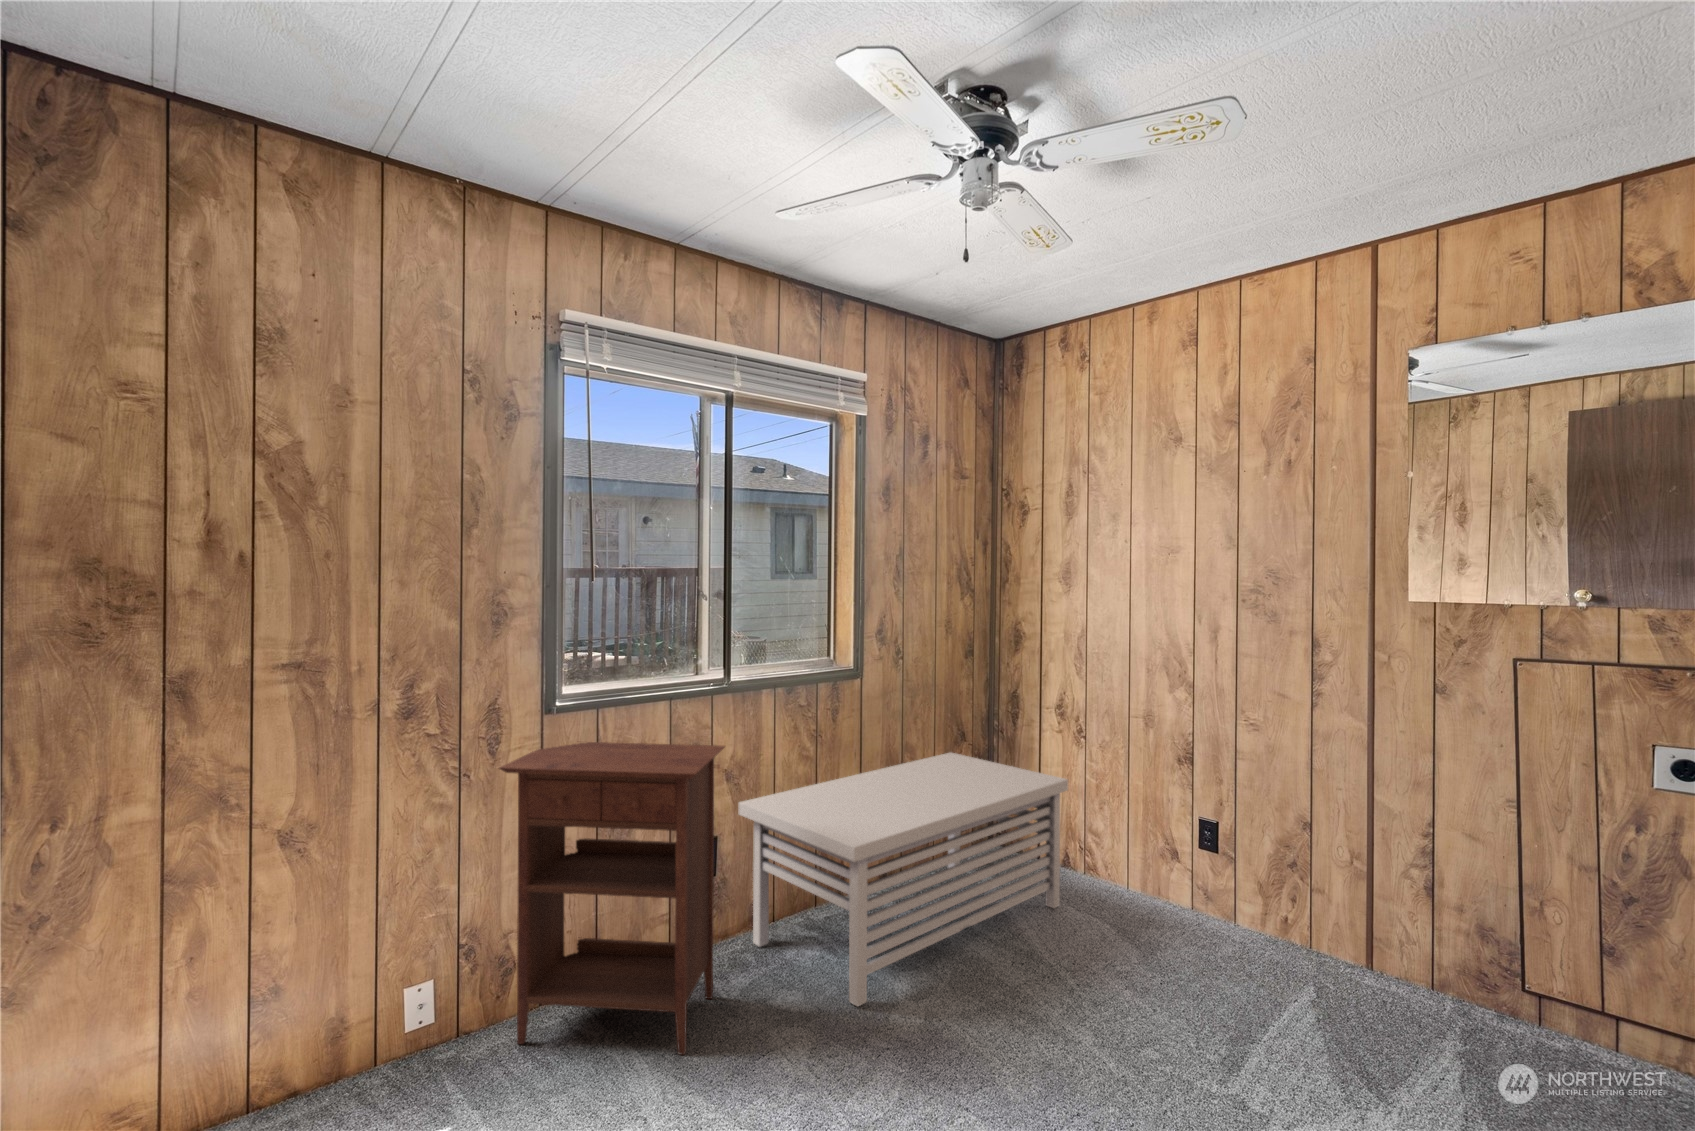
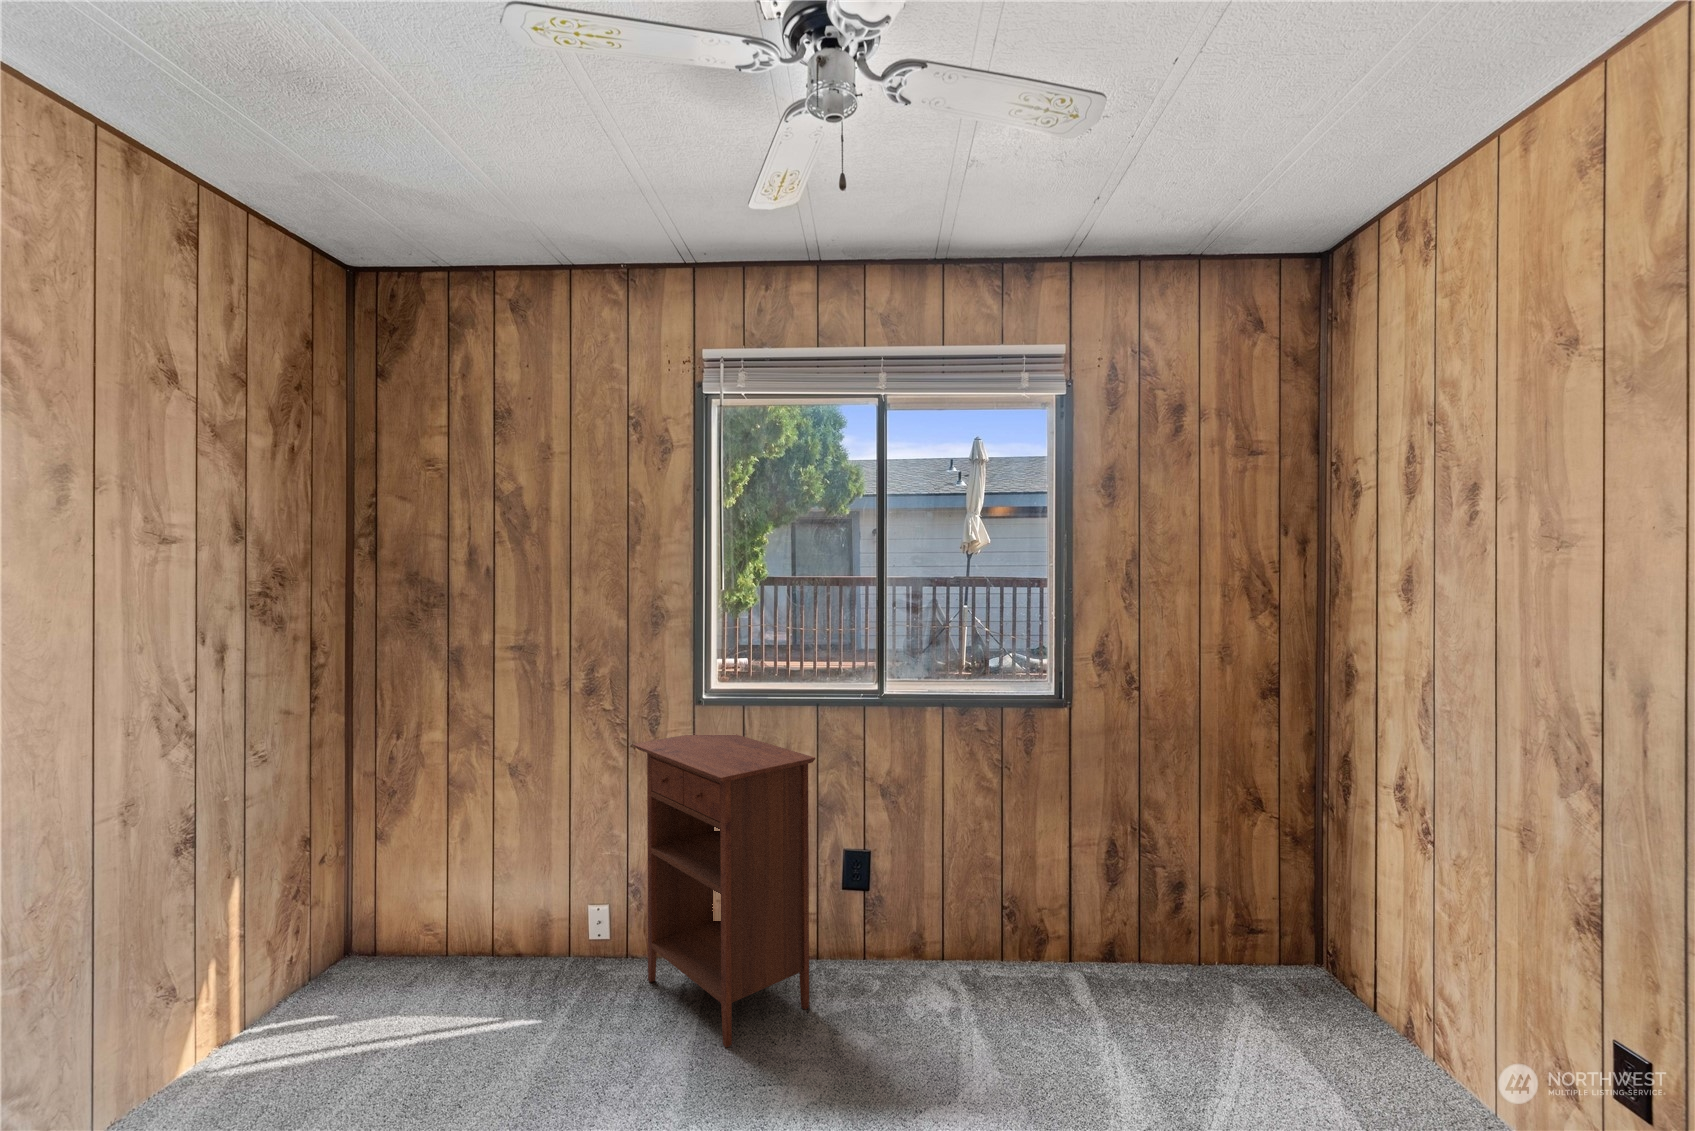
storage bench: present [738,753,1068,1006] -> none [886,820,1338,1086]

